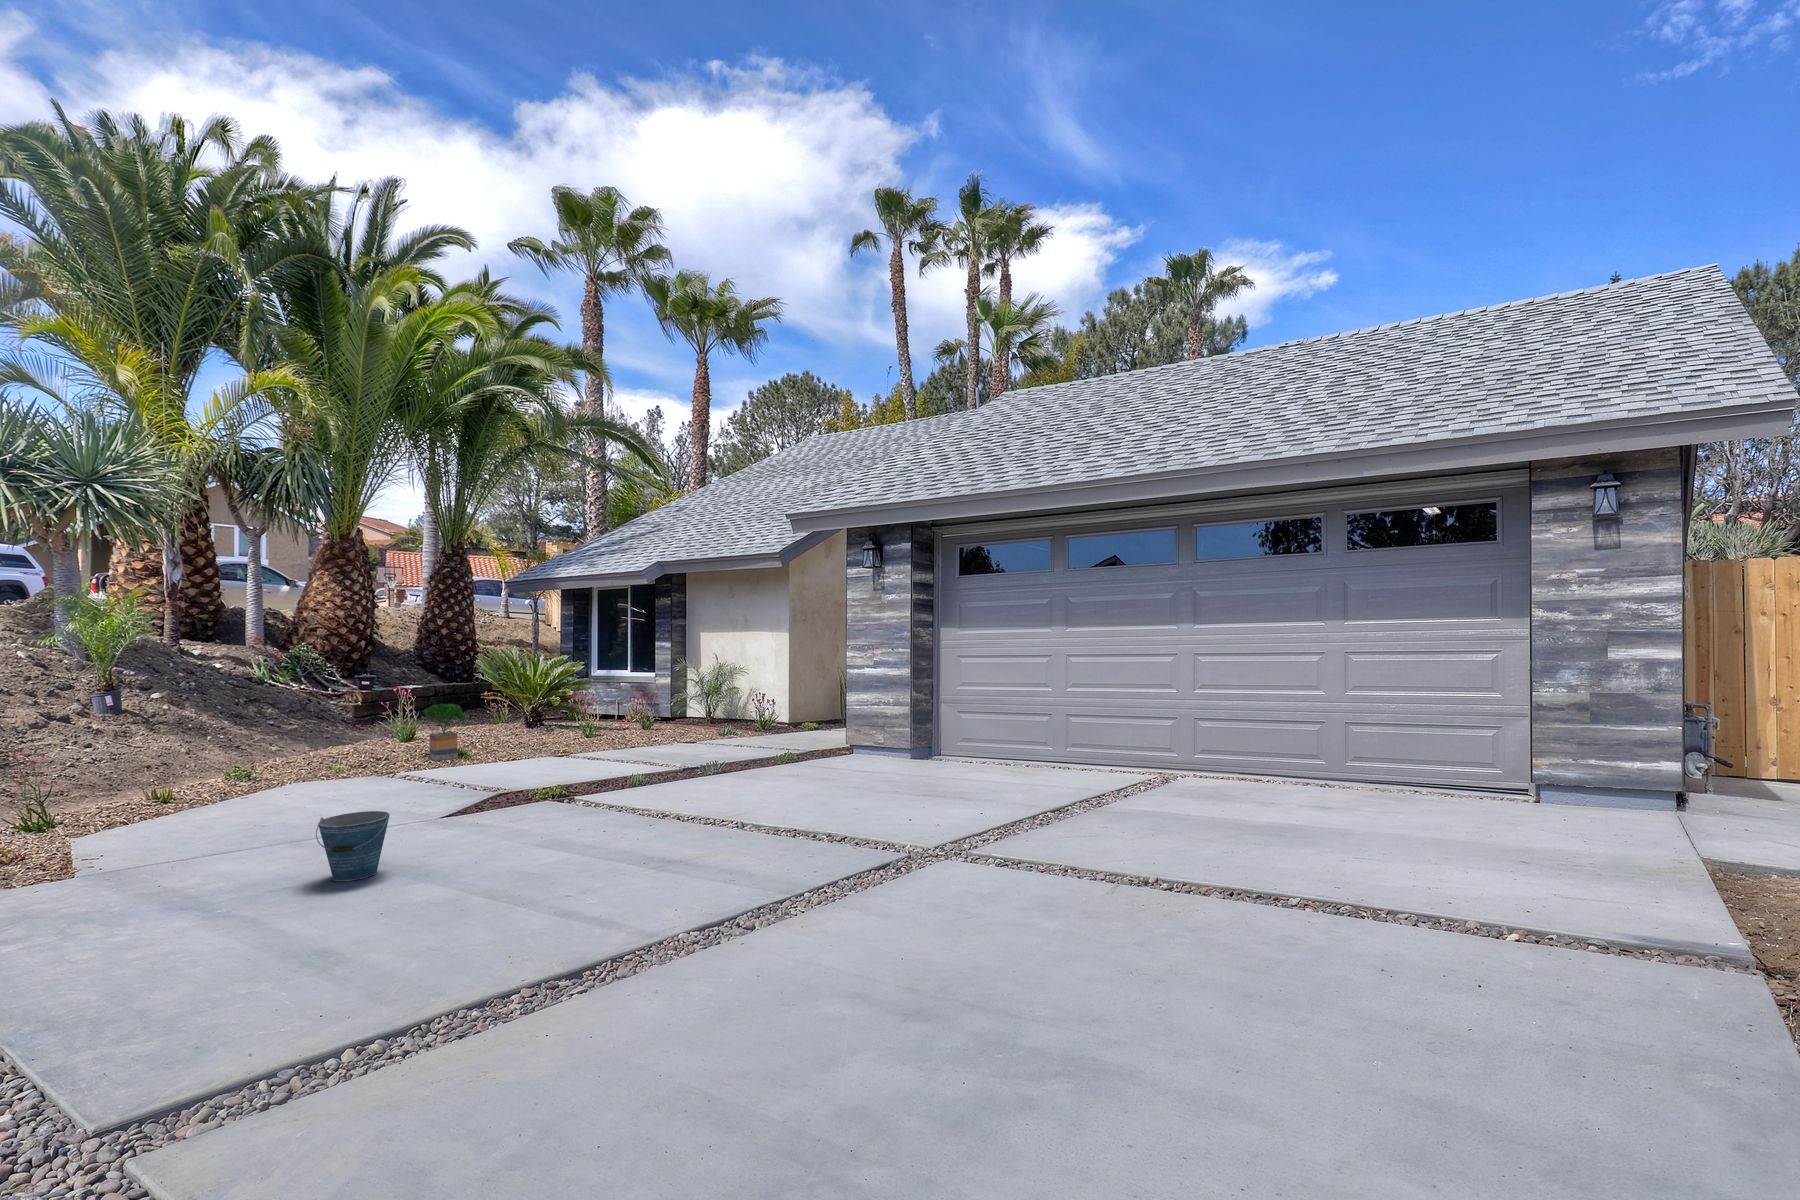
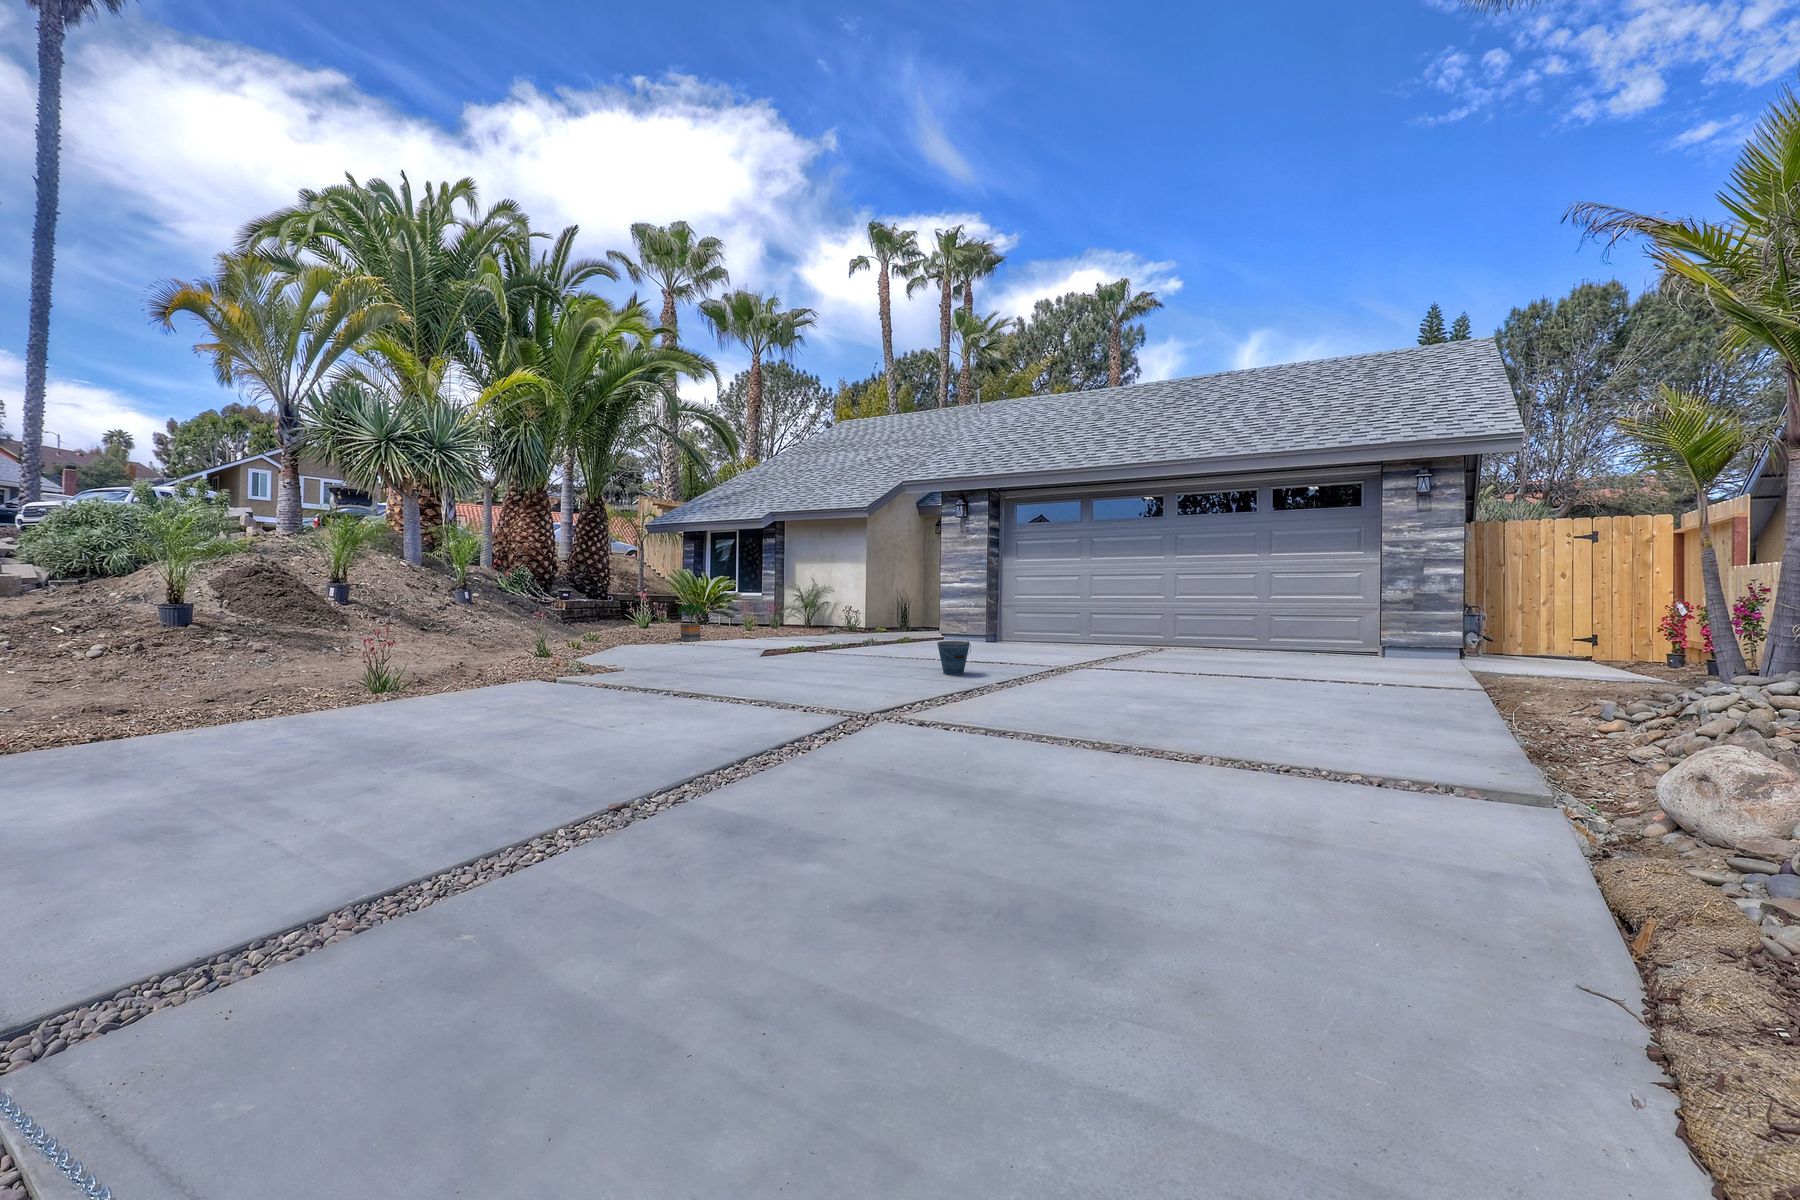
bucket: present [316,811,390,881] -> present [937,641,971,675]

